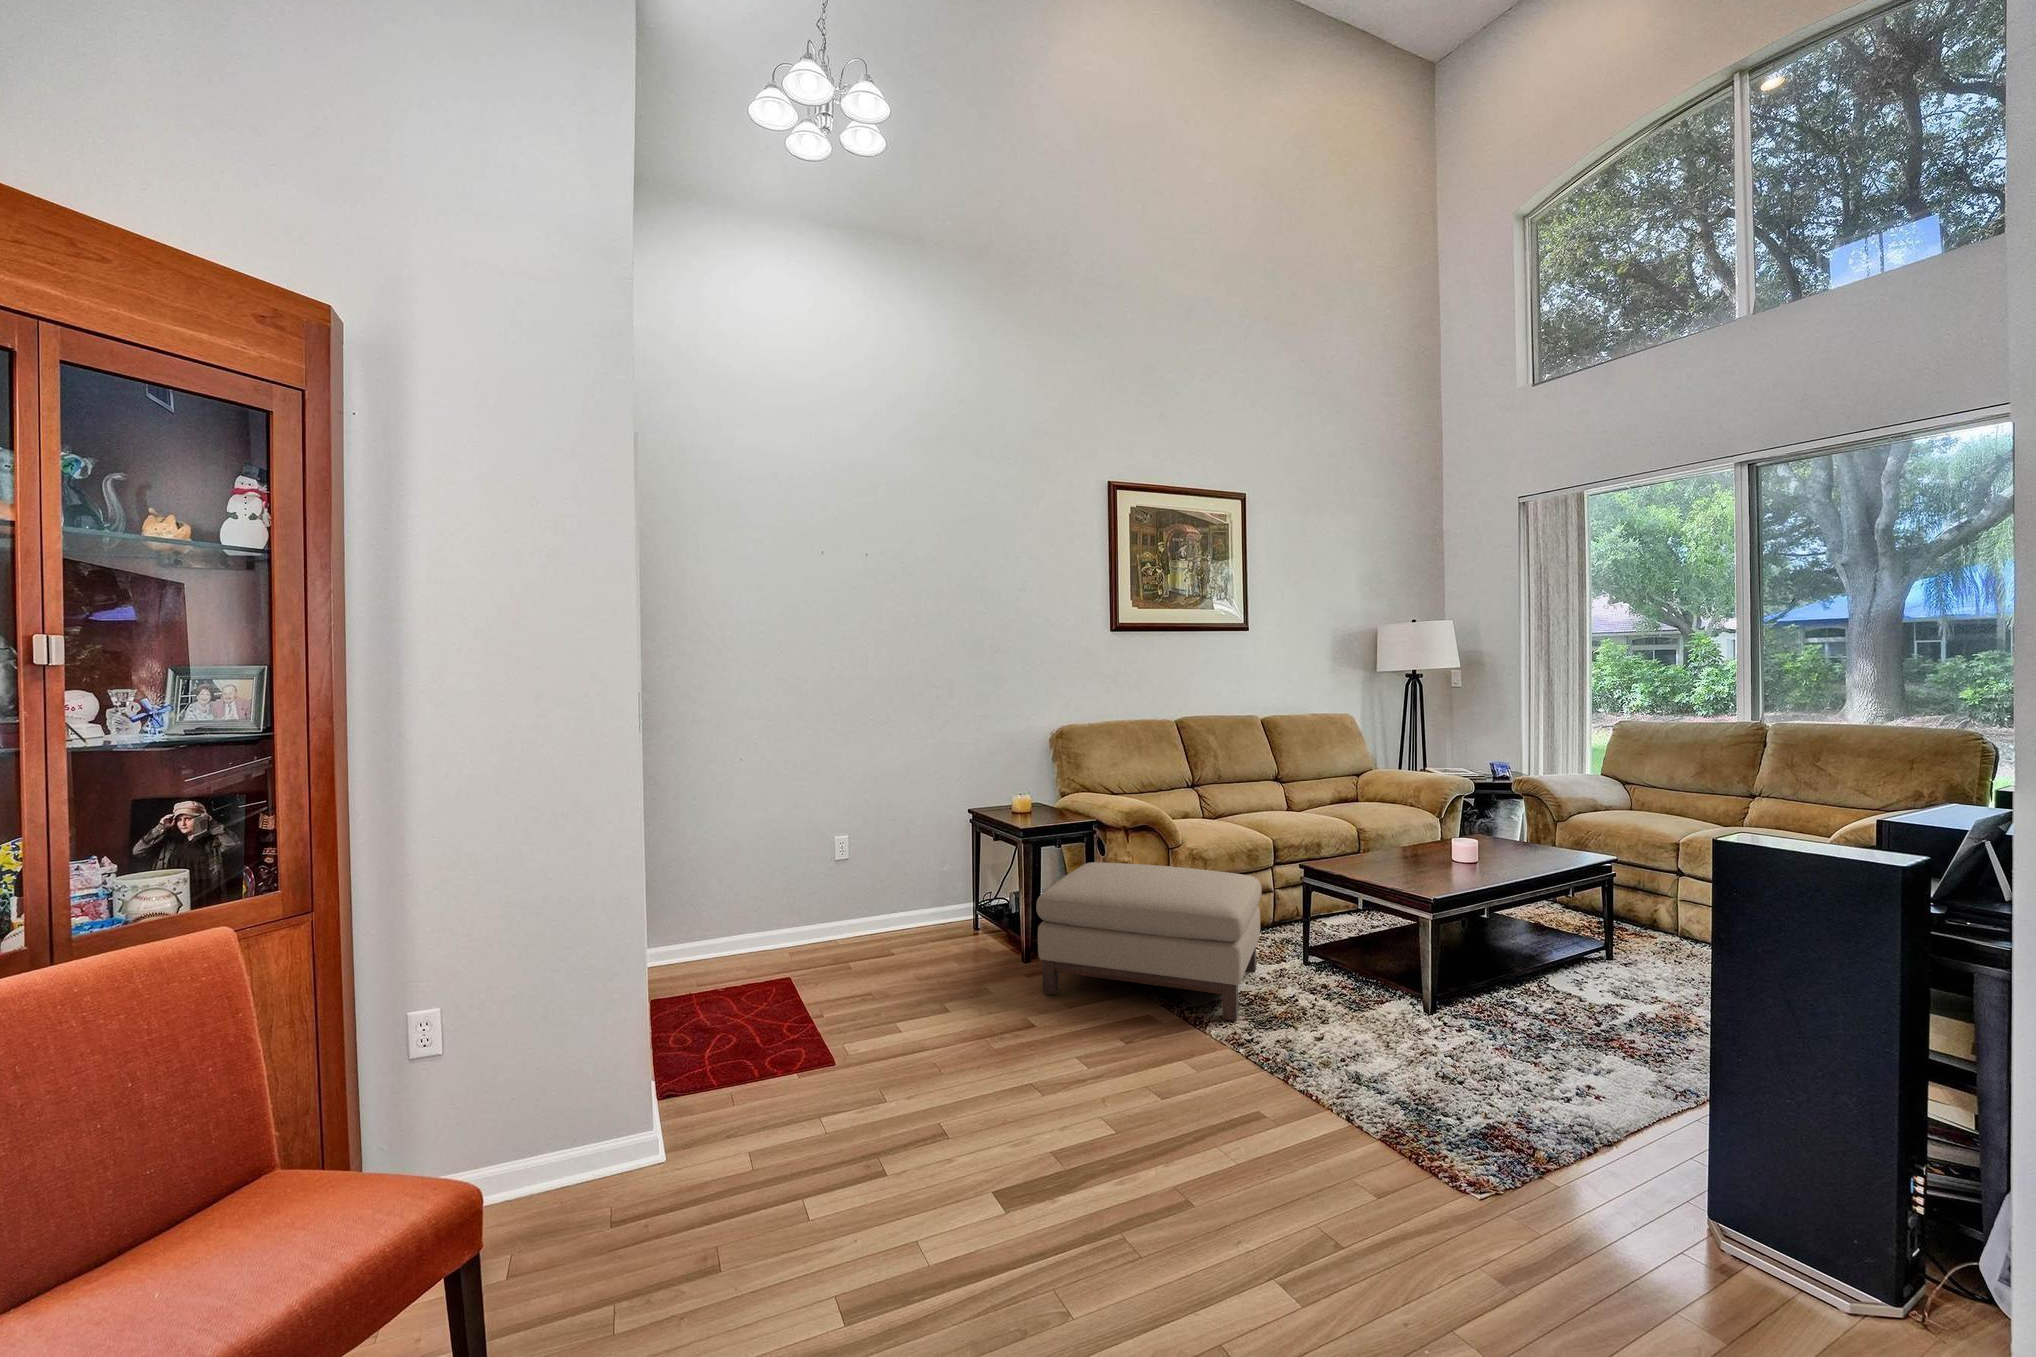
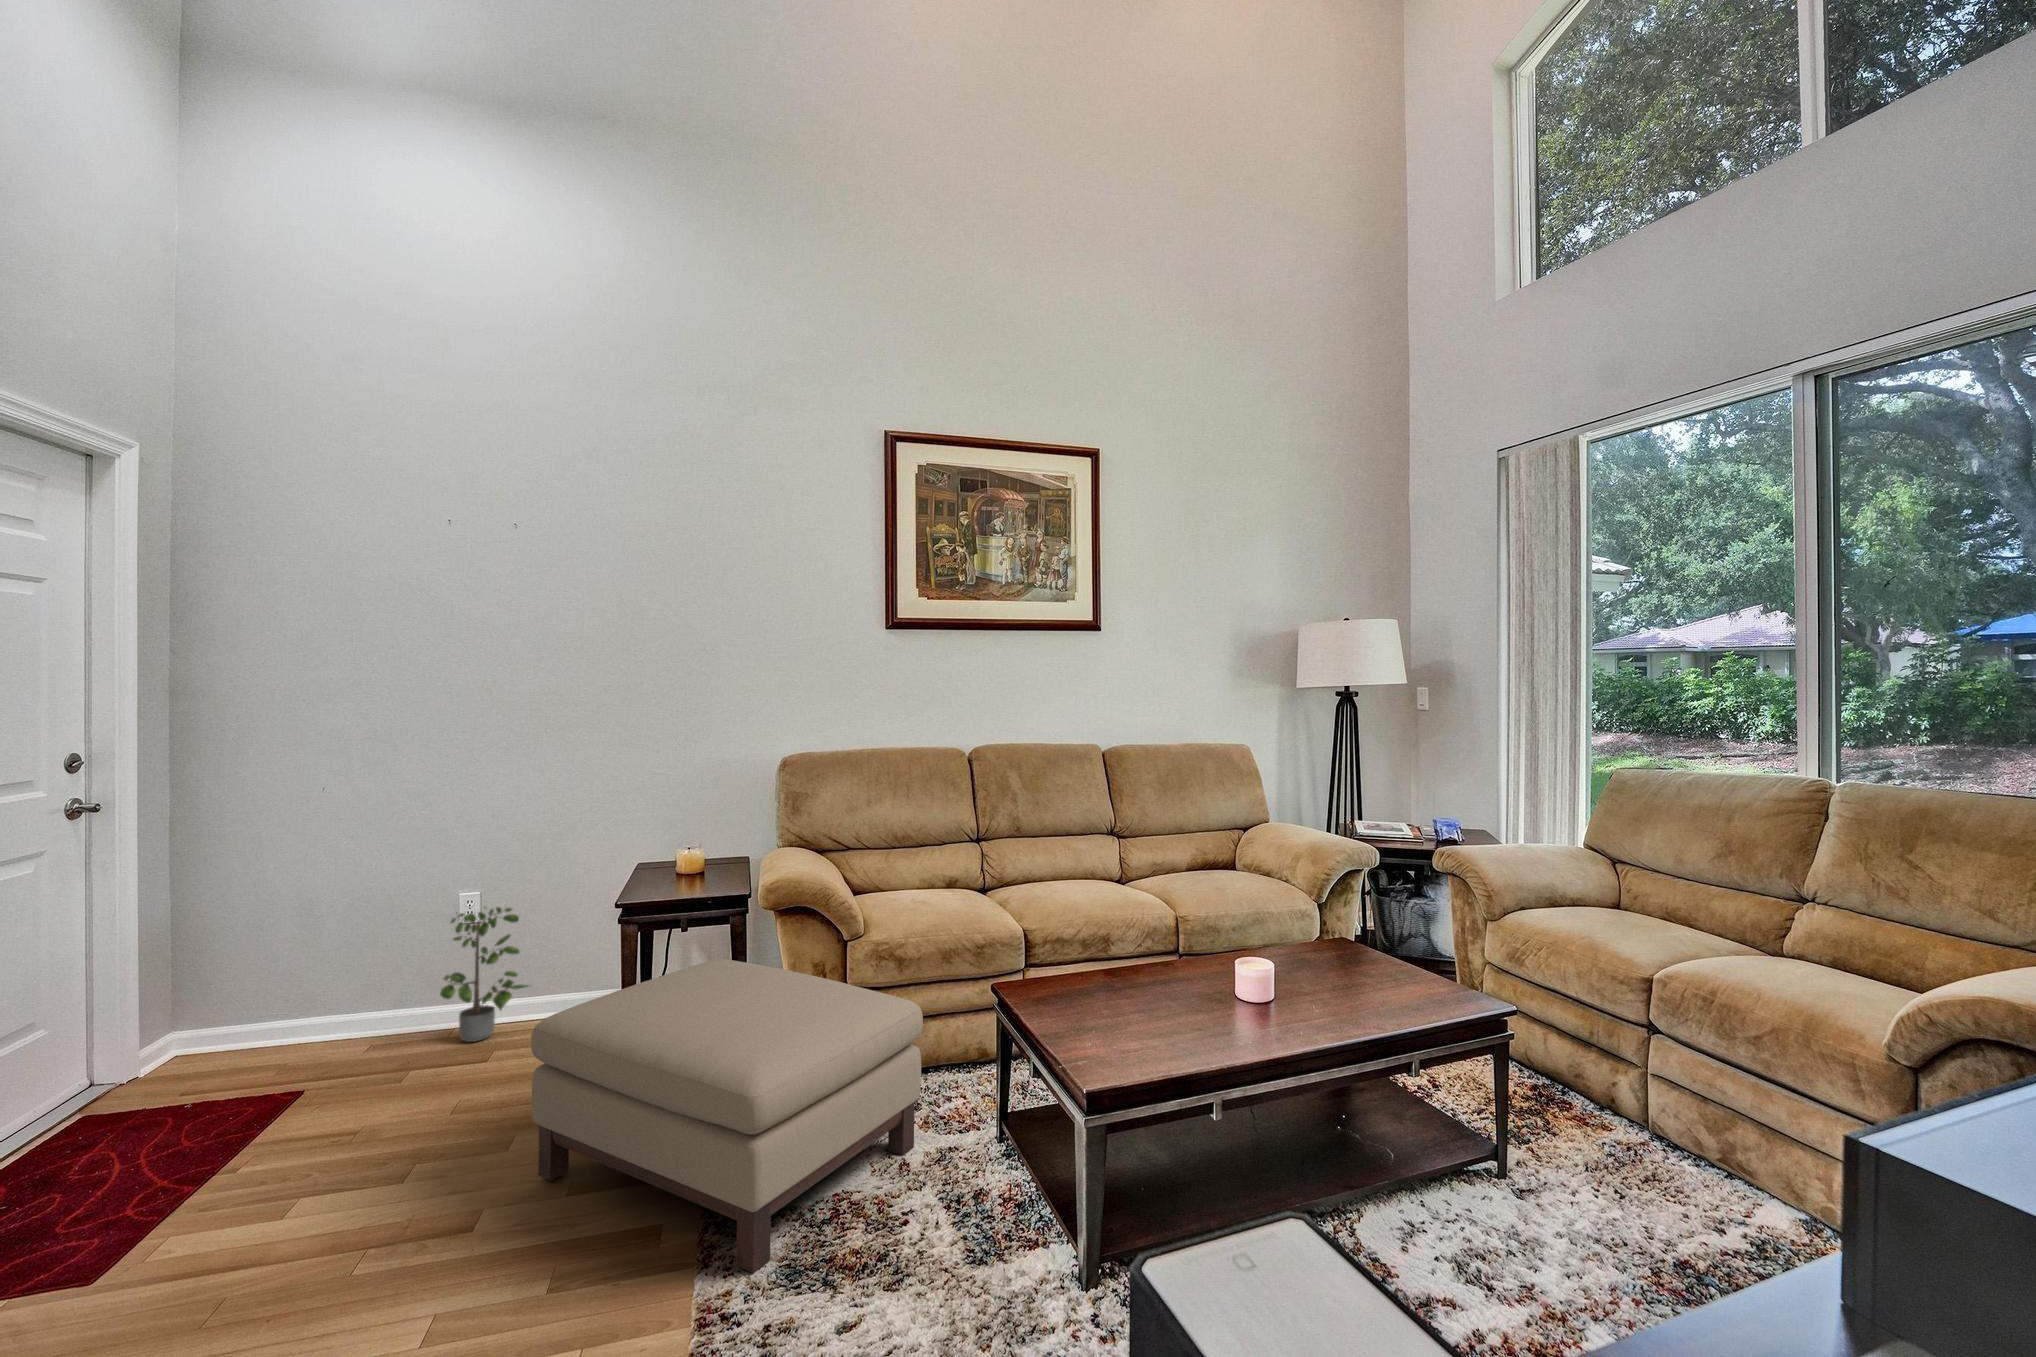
potted plant: none [850,838,908,938] -> present [440,907,528,1042]

